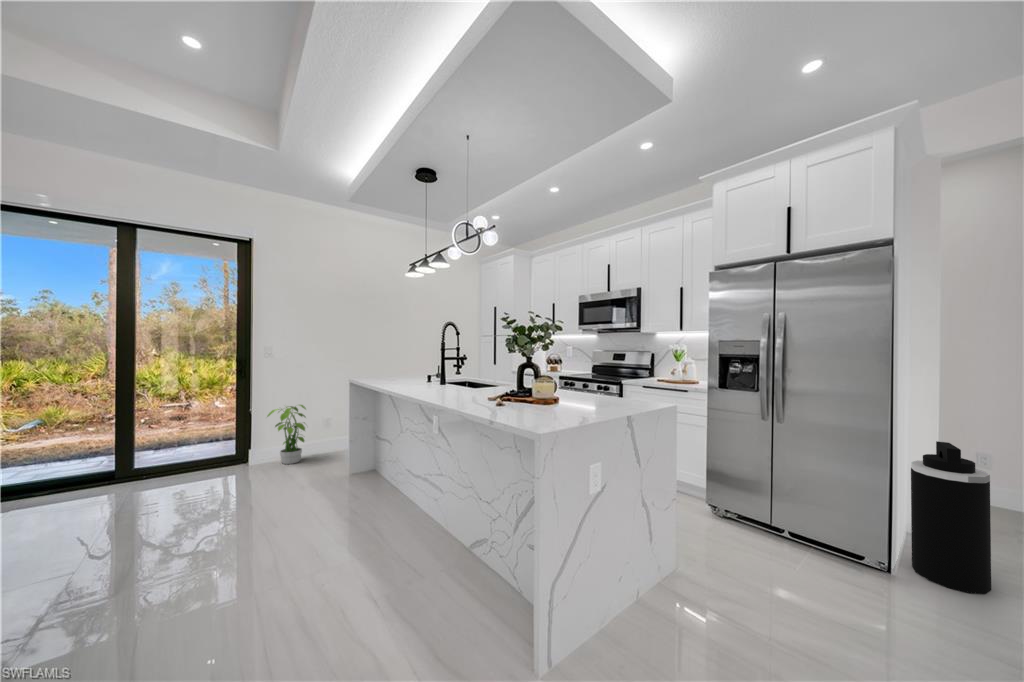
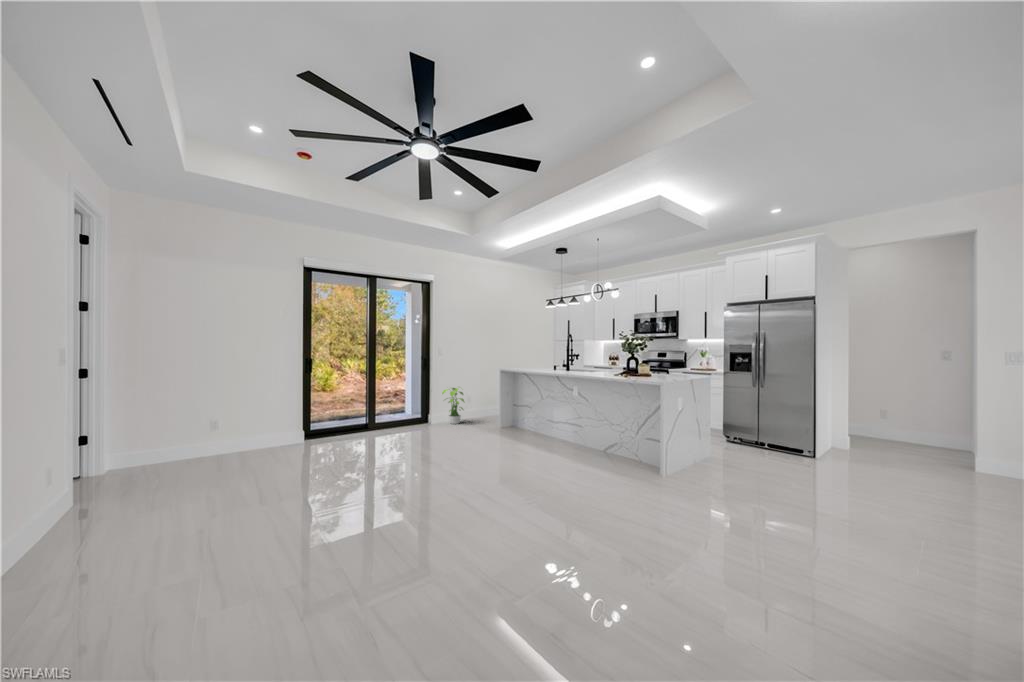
trash can: present [911,441,991,594] -> none [826,394,860,463]

